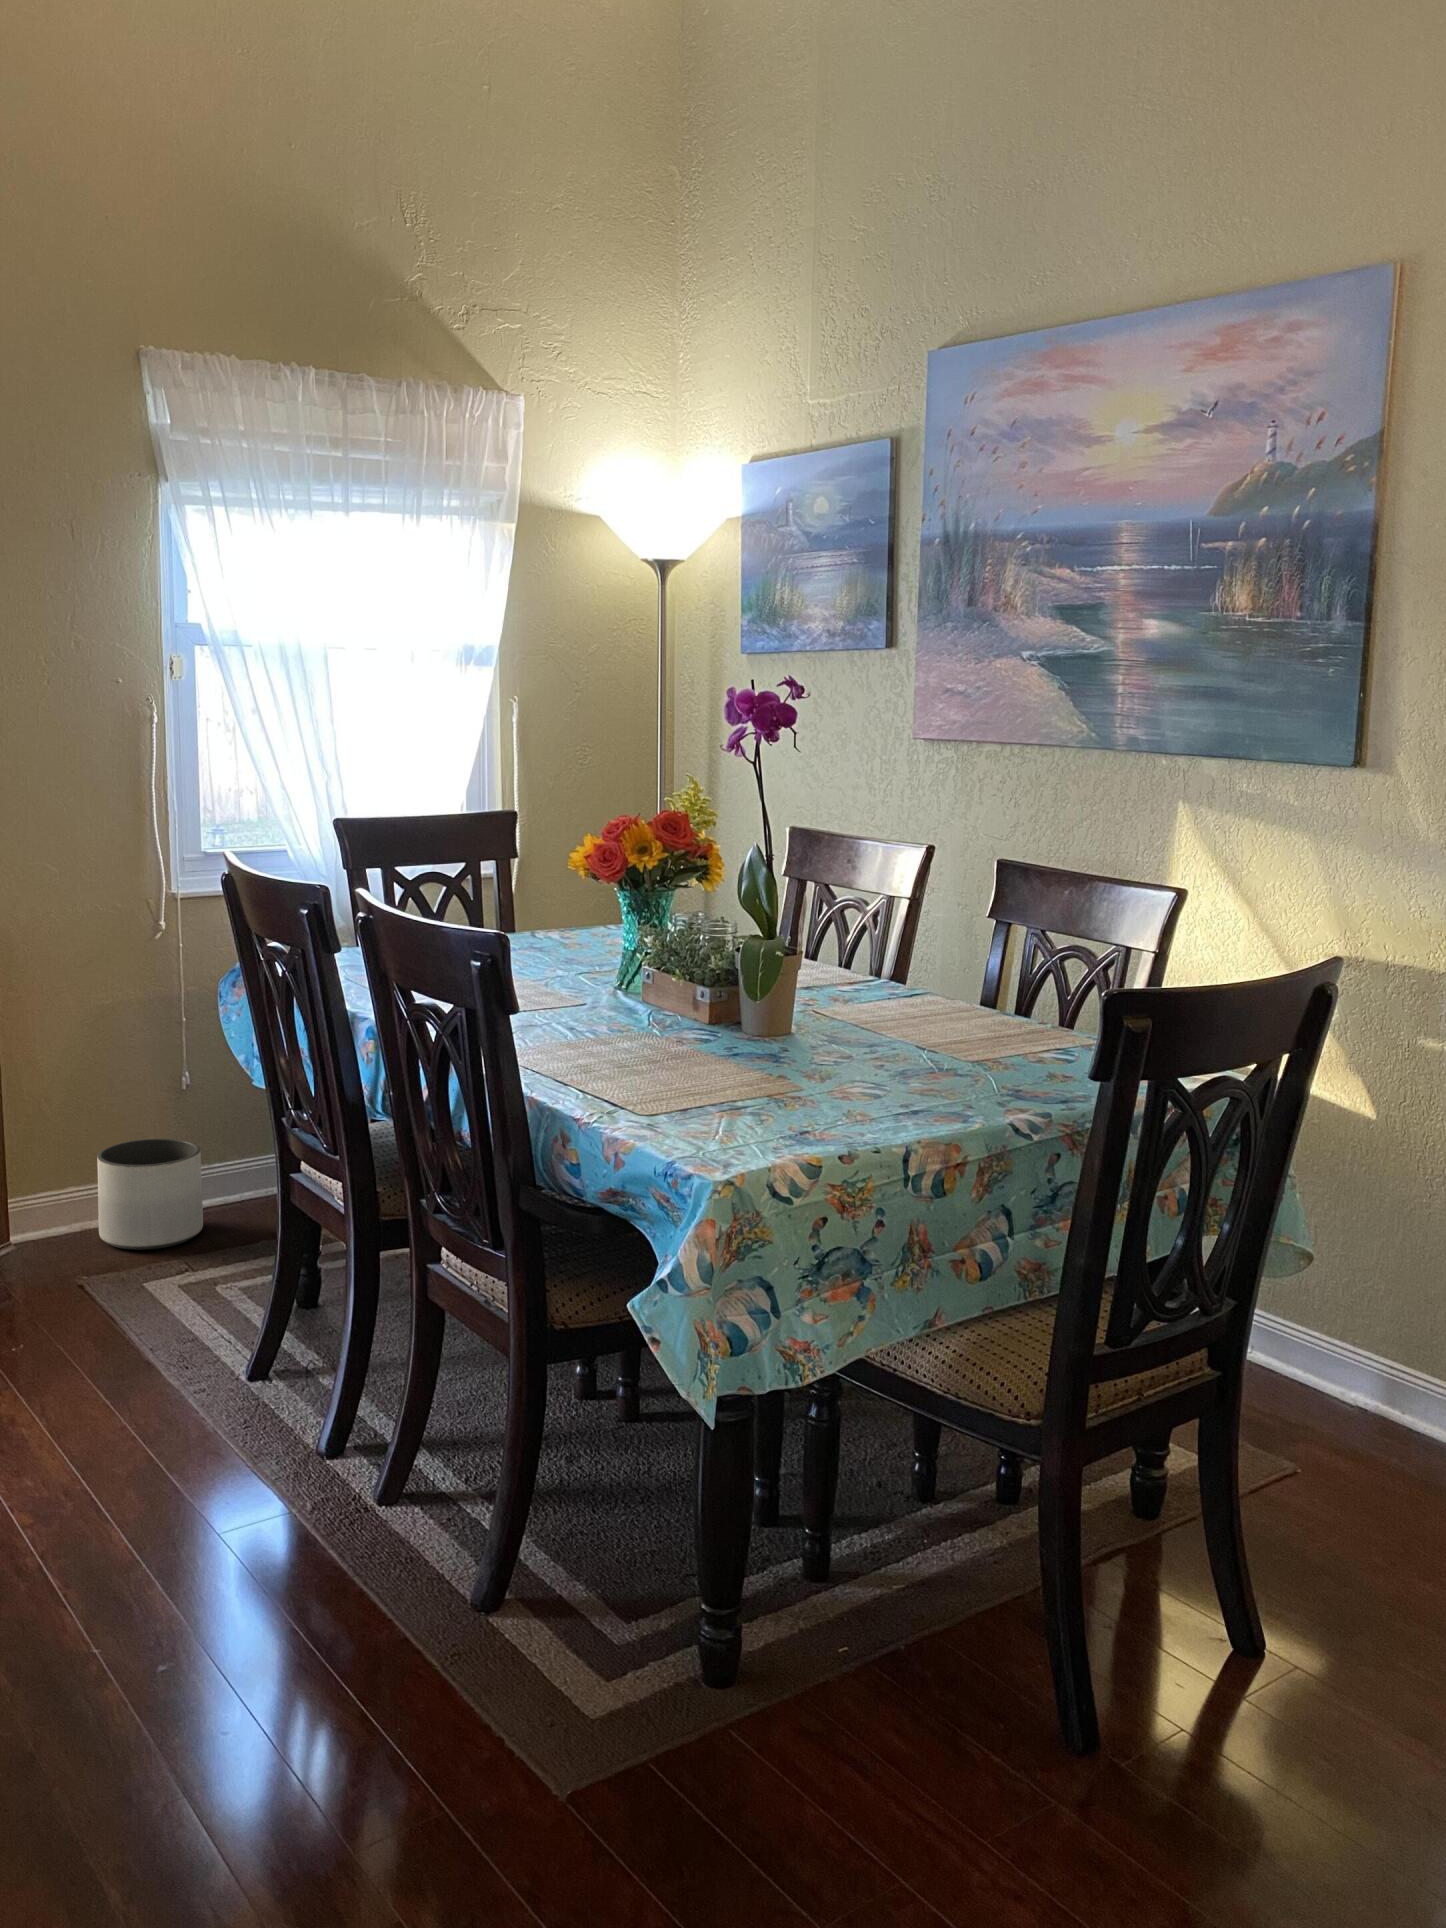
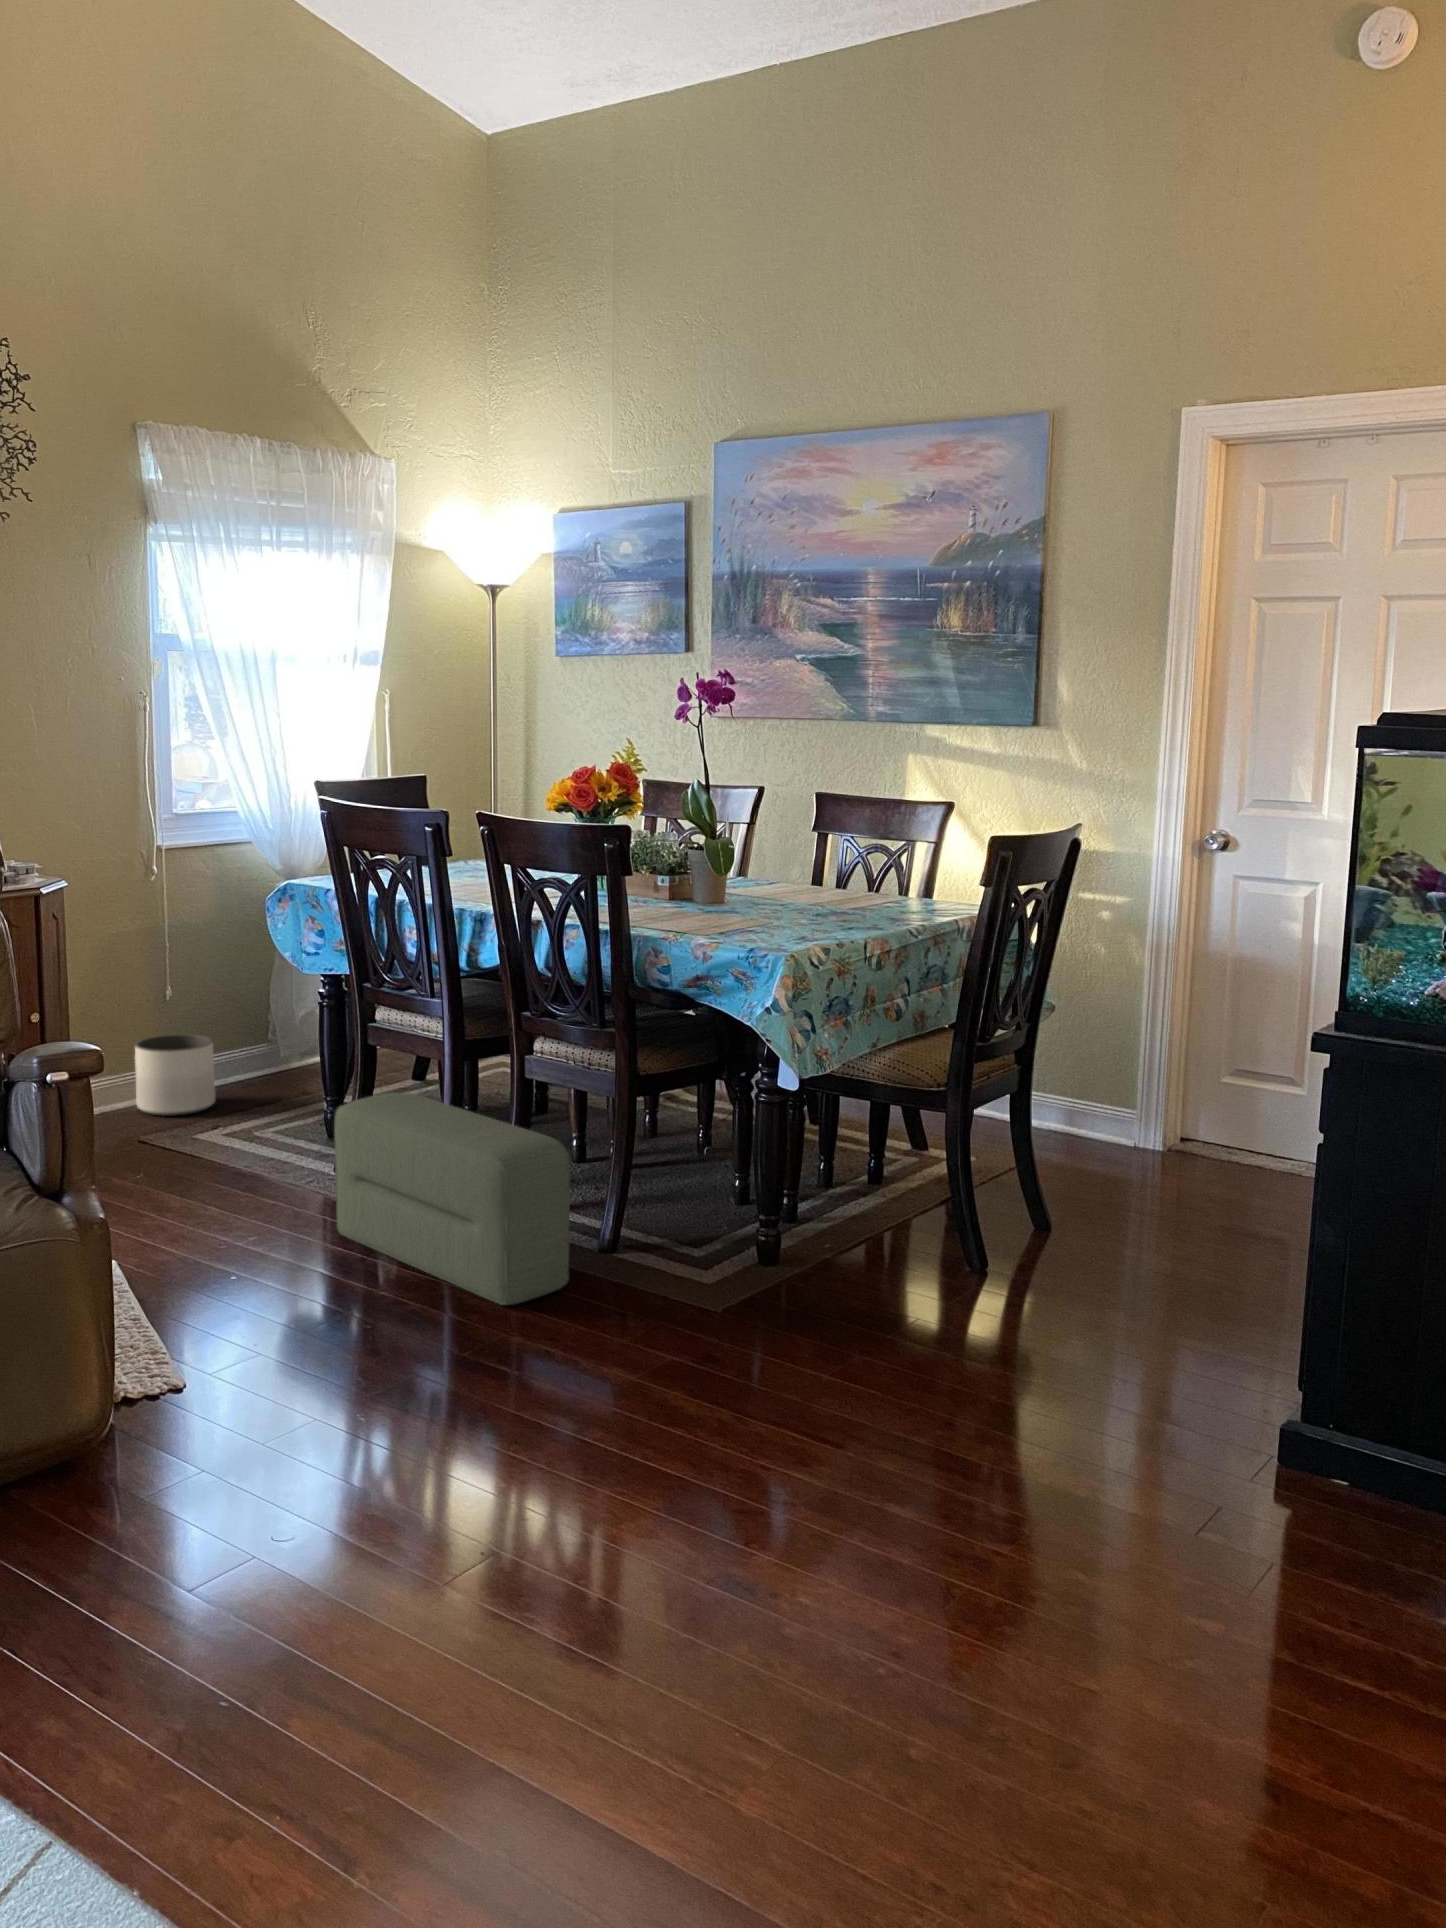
pouf: none [133,1302,376,1718] -> present [334,1092,570,1305]

